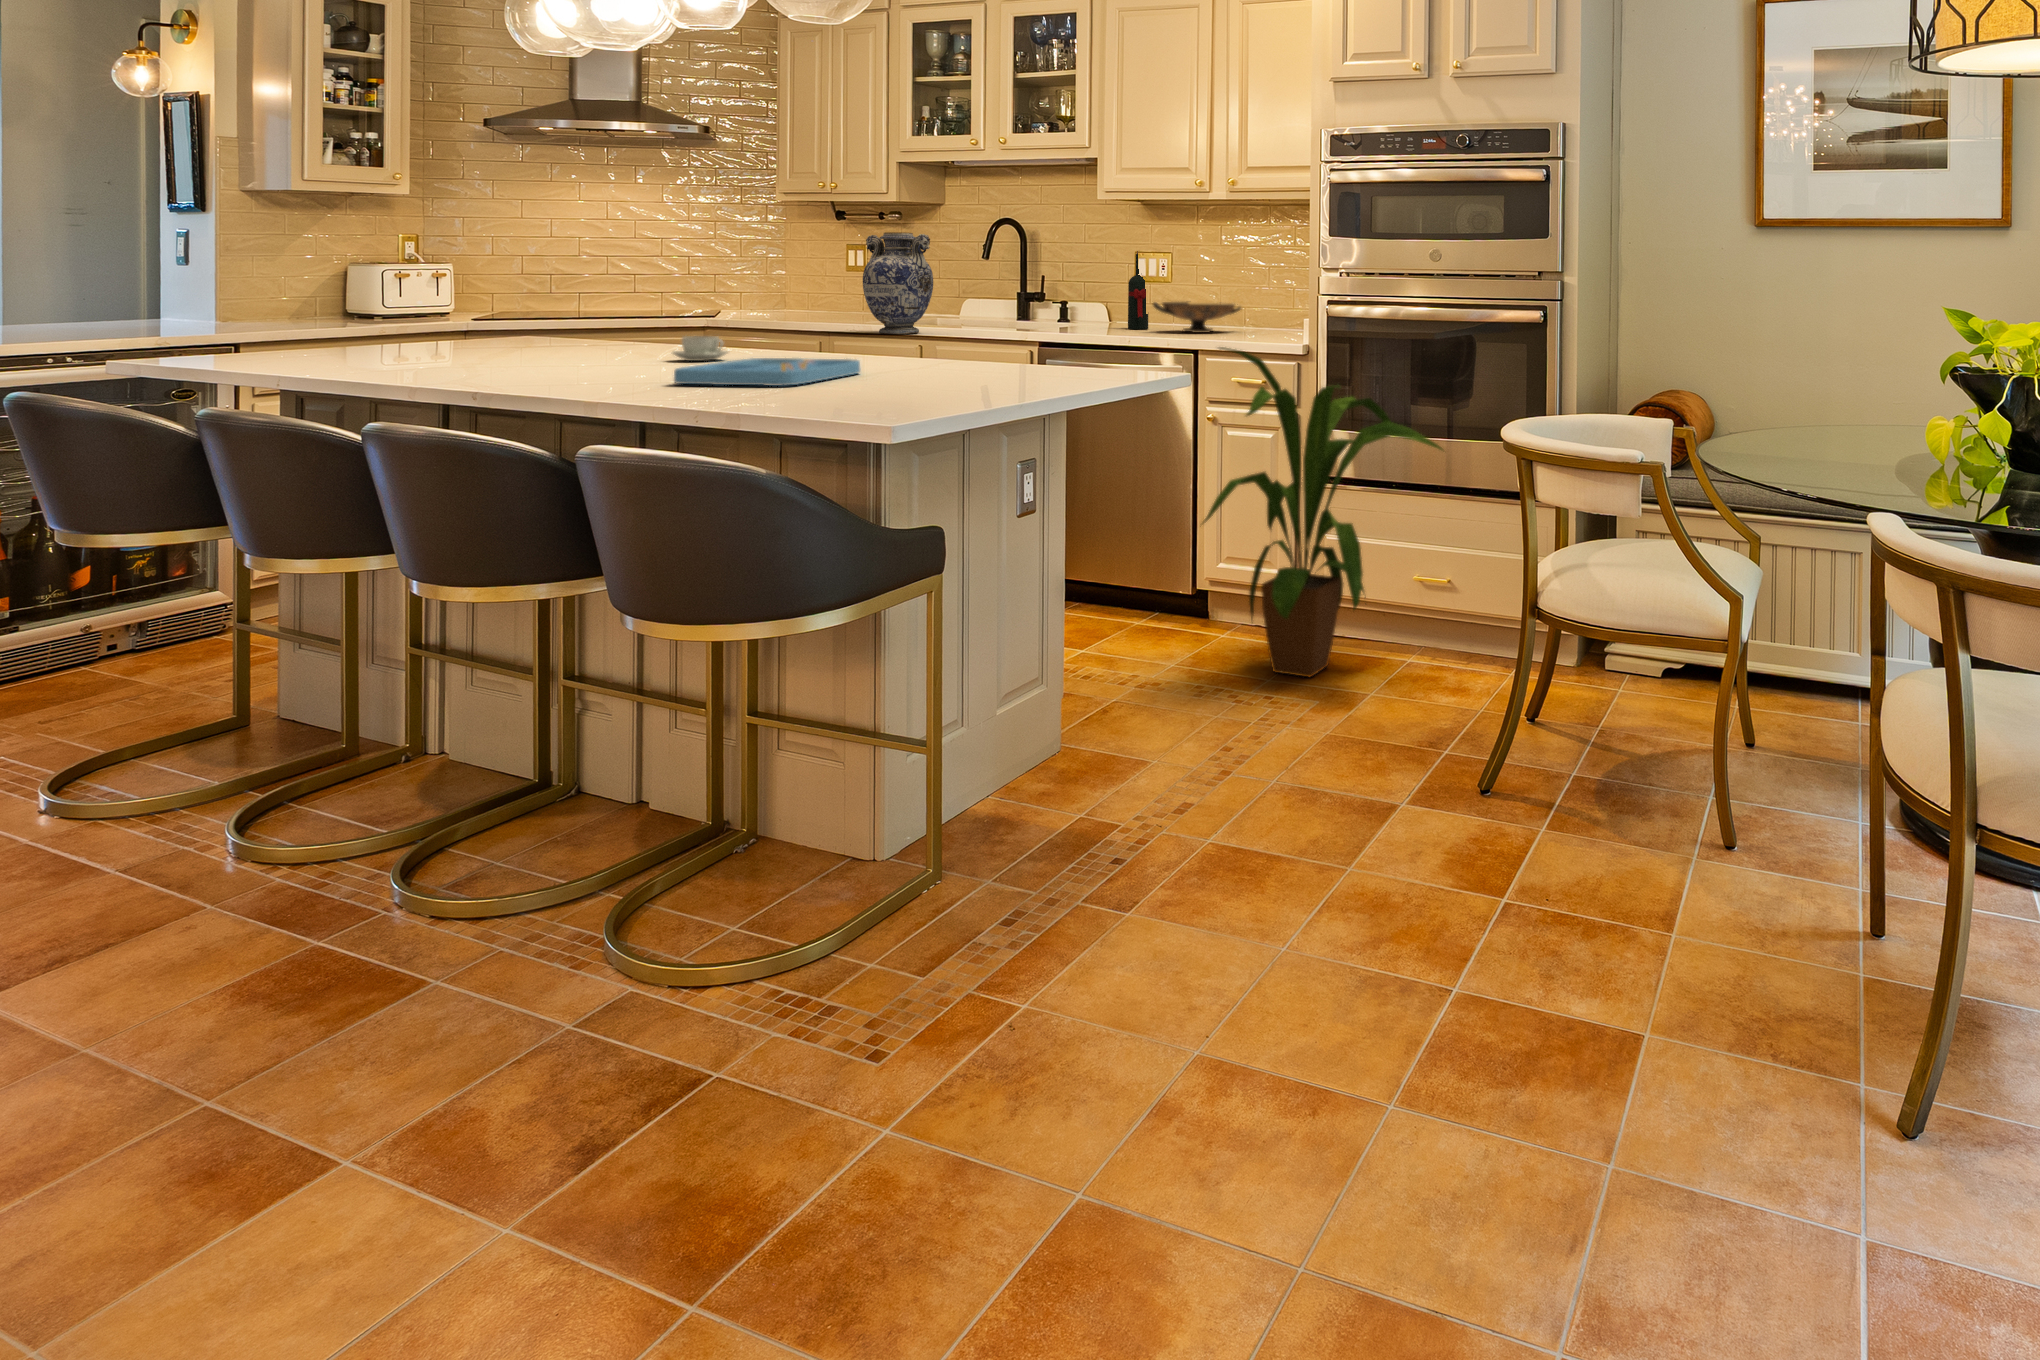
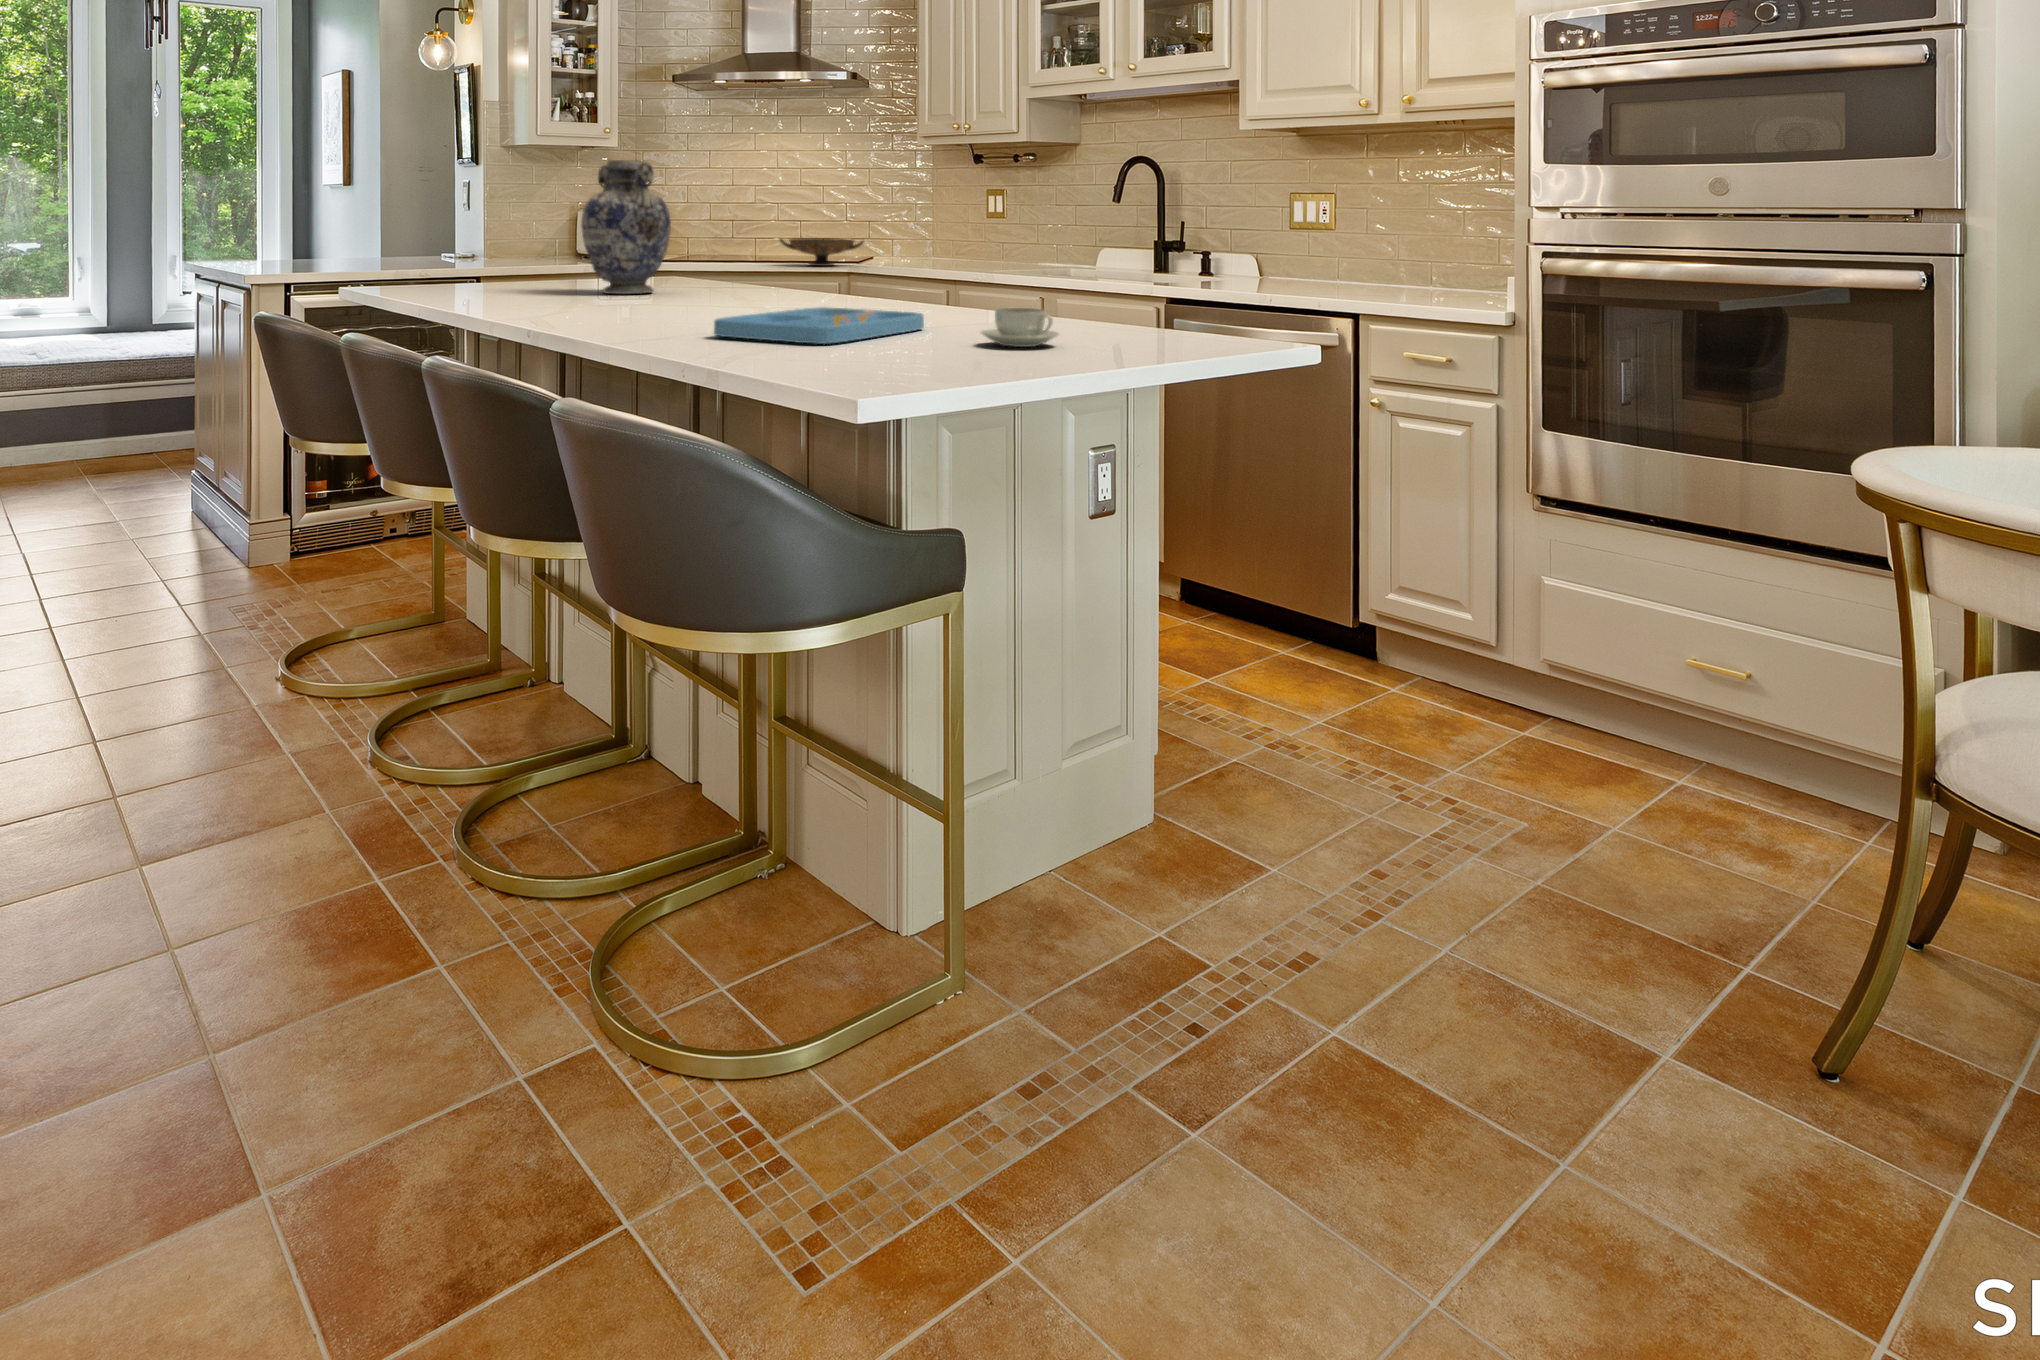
vase: present [863,232,933,334] -> present [581,160,671,294]
wine bottle: present [1128,251,1148,329] -> none [1271,189,1298,280]
decorative bowl: present [1153,302,1241,333] -> present [780,238,864,266]
coffee cup: present [673,336,728,361] -> present [981,308,1059,347]
house plant: present [1203,347,1443,677] -> none [1342,307,1727,751]

